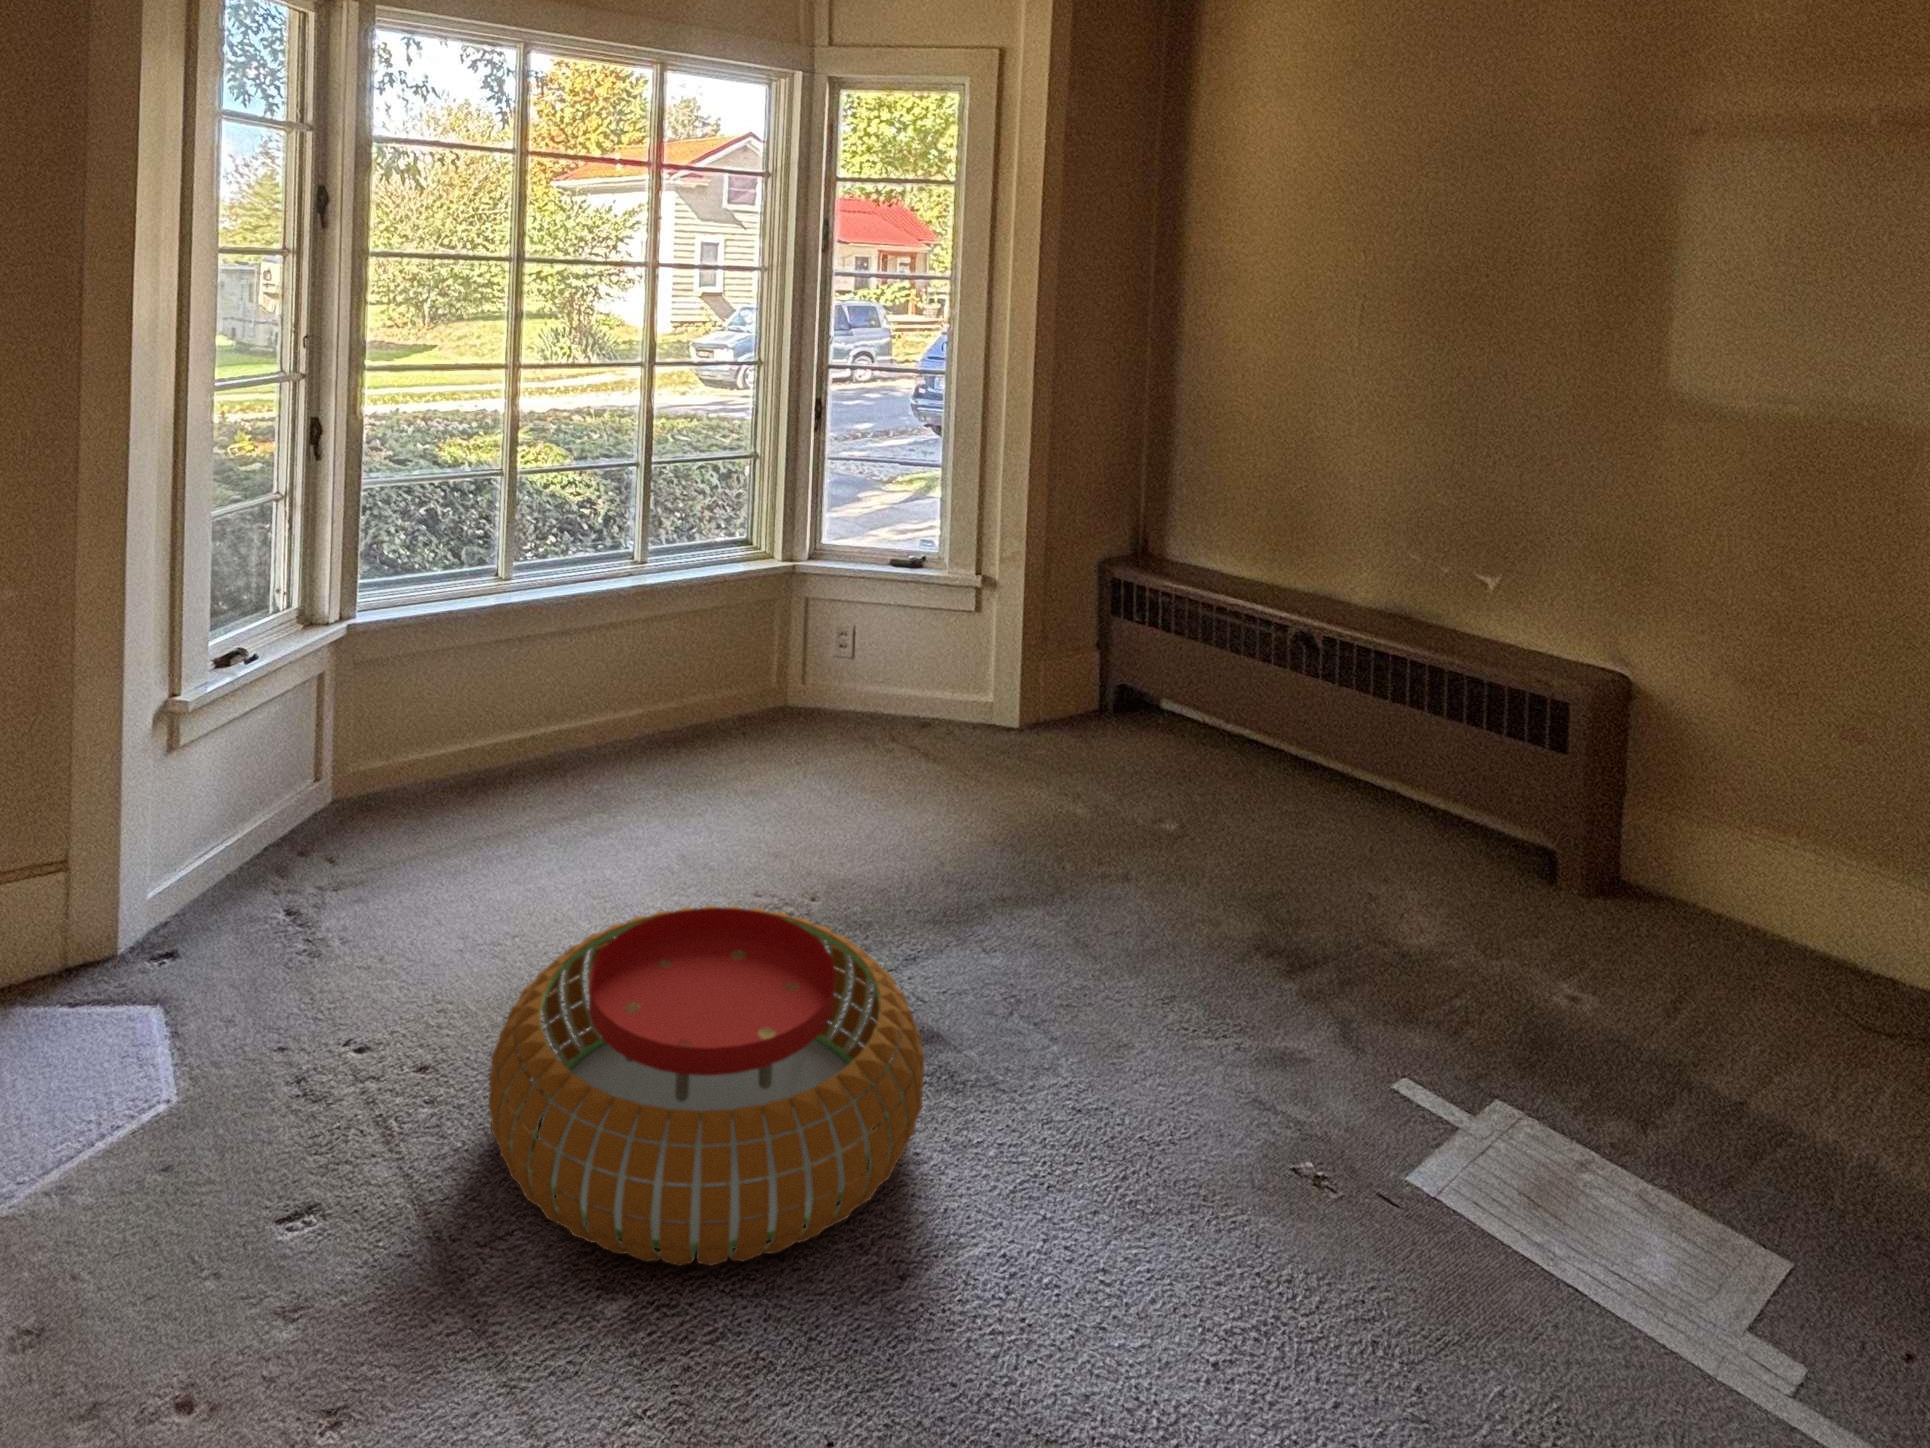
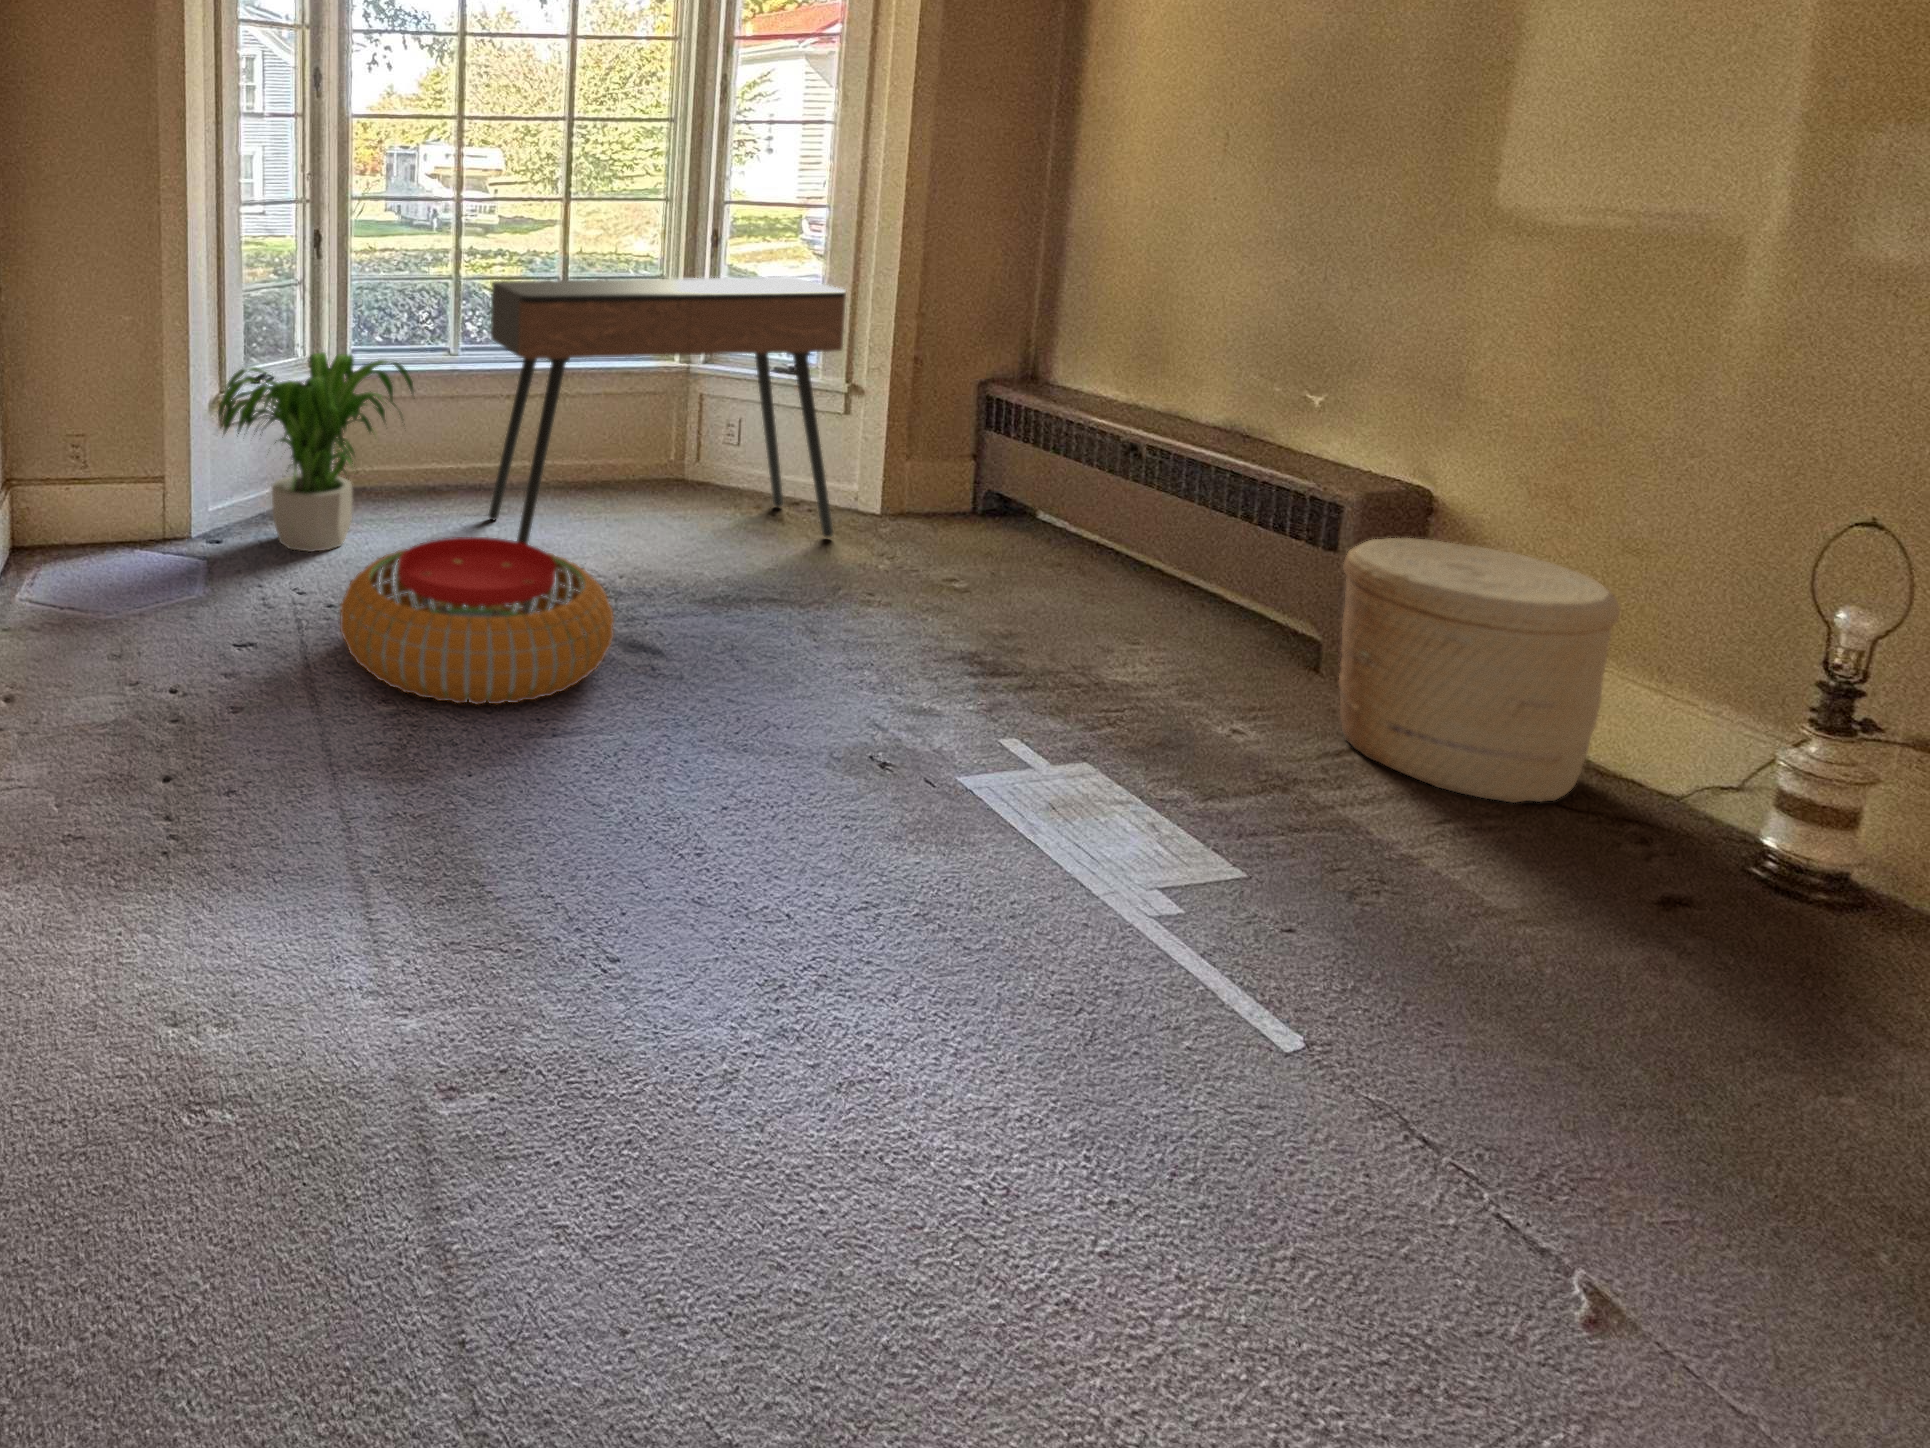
console table: none [582,458,1008,877] -> present [489,277,846,544]
potted plant: none [179,606,497,944] -> present [218,352,413,552]
woven basket: none [1626,738,1894,1038] -> present [1339,538,1620,803]

